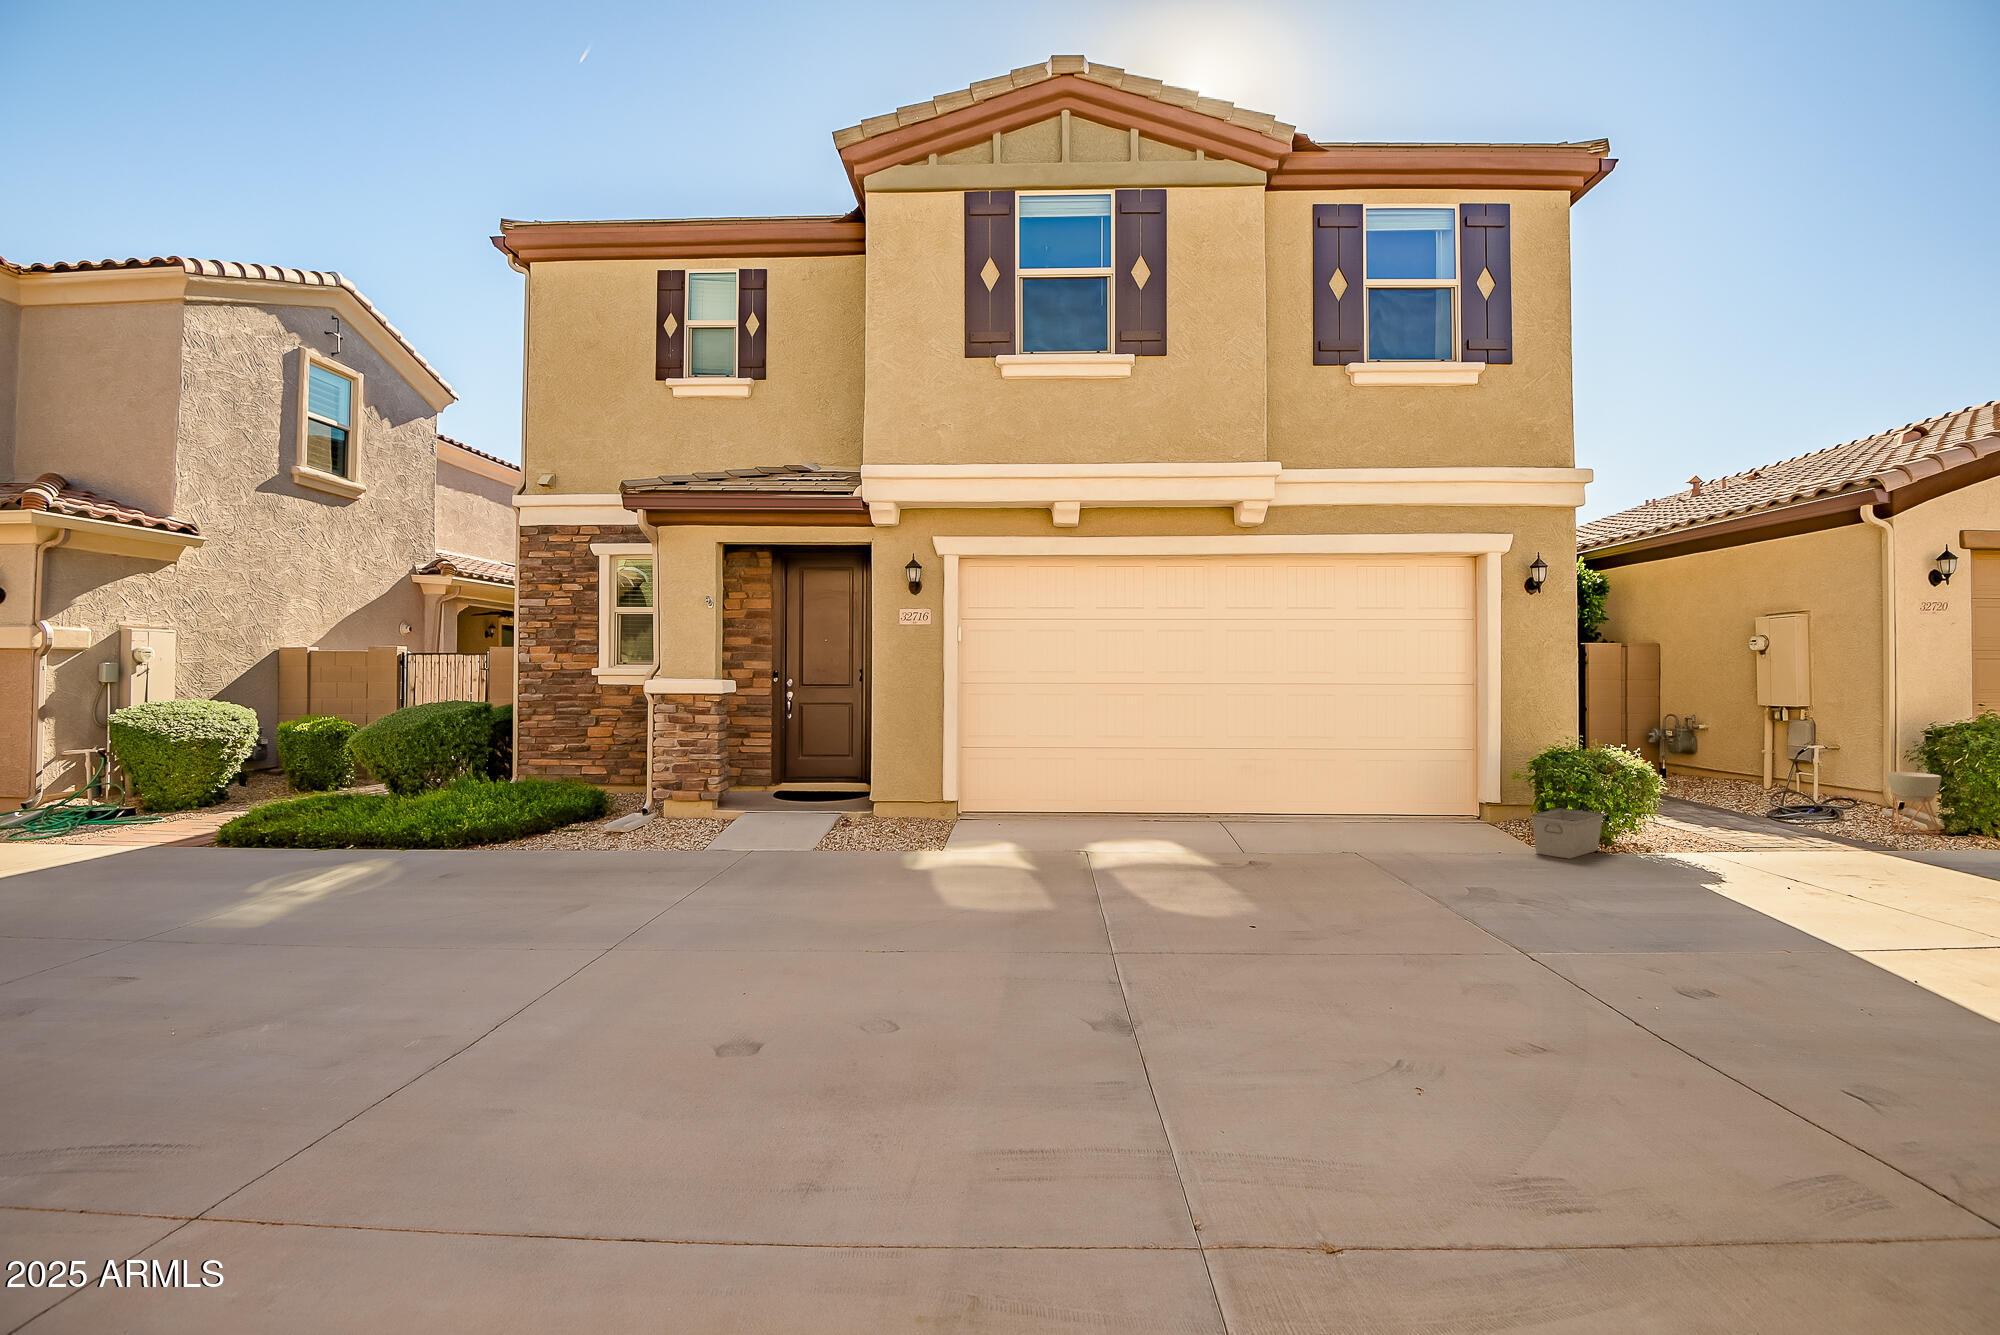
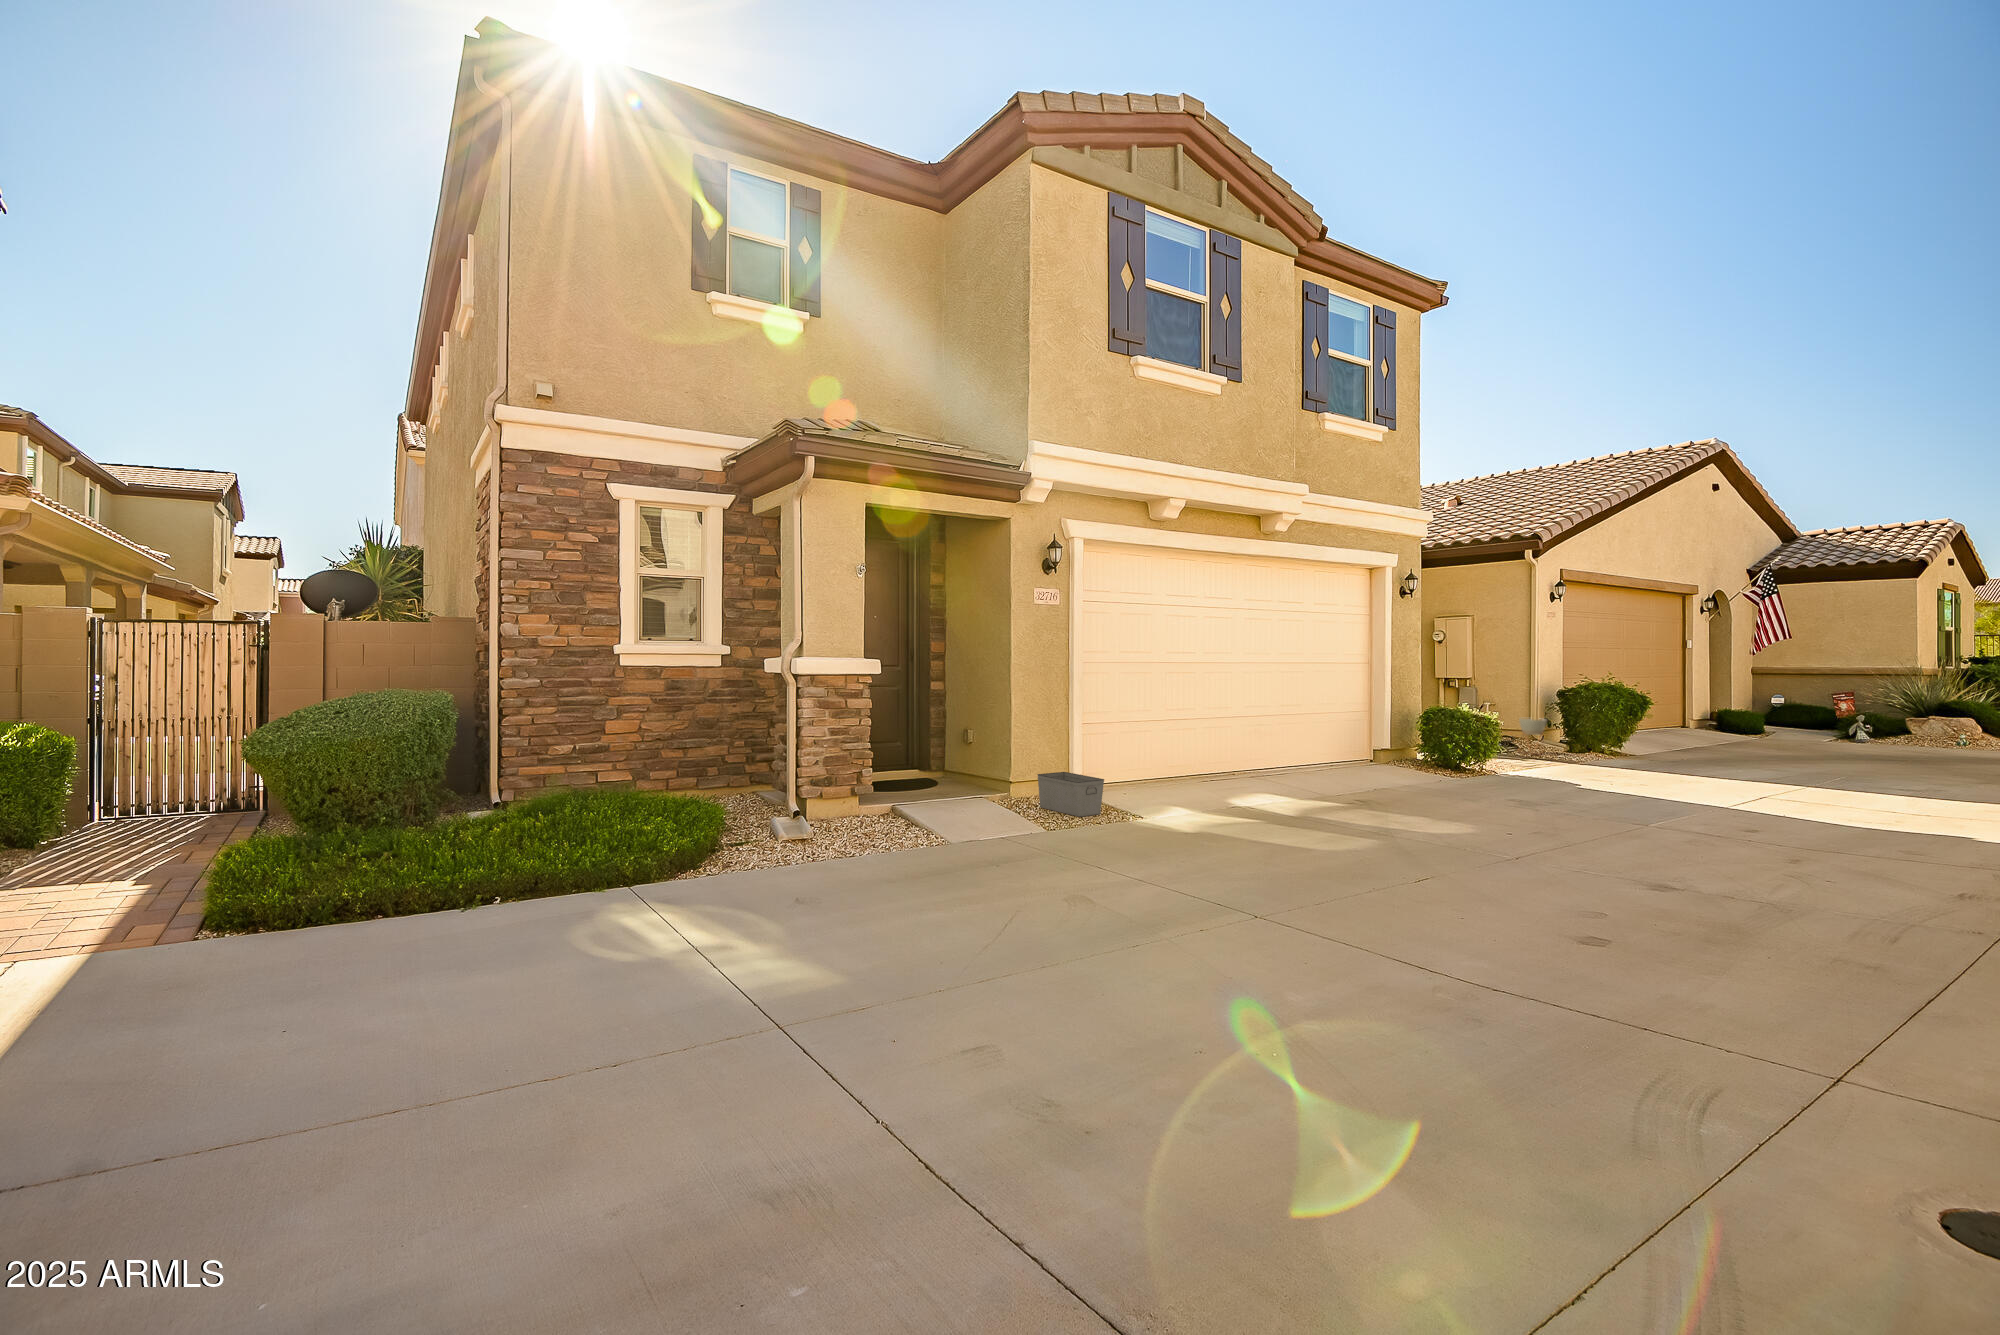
storage bin: present [1532,808,1603,859] -> present [1038,772,1104,817]

